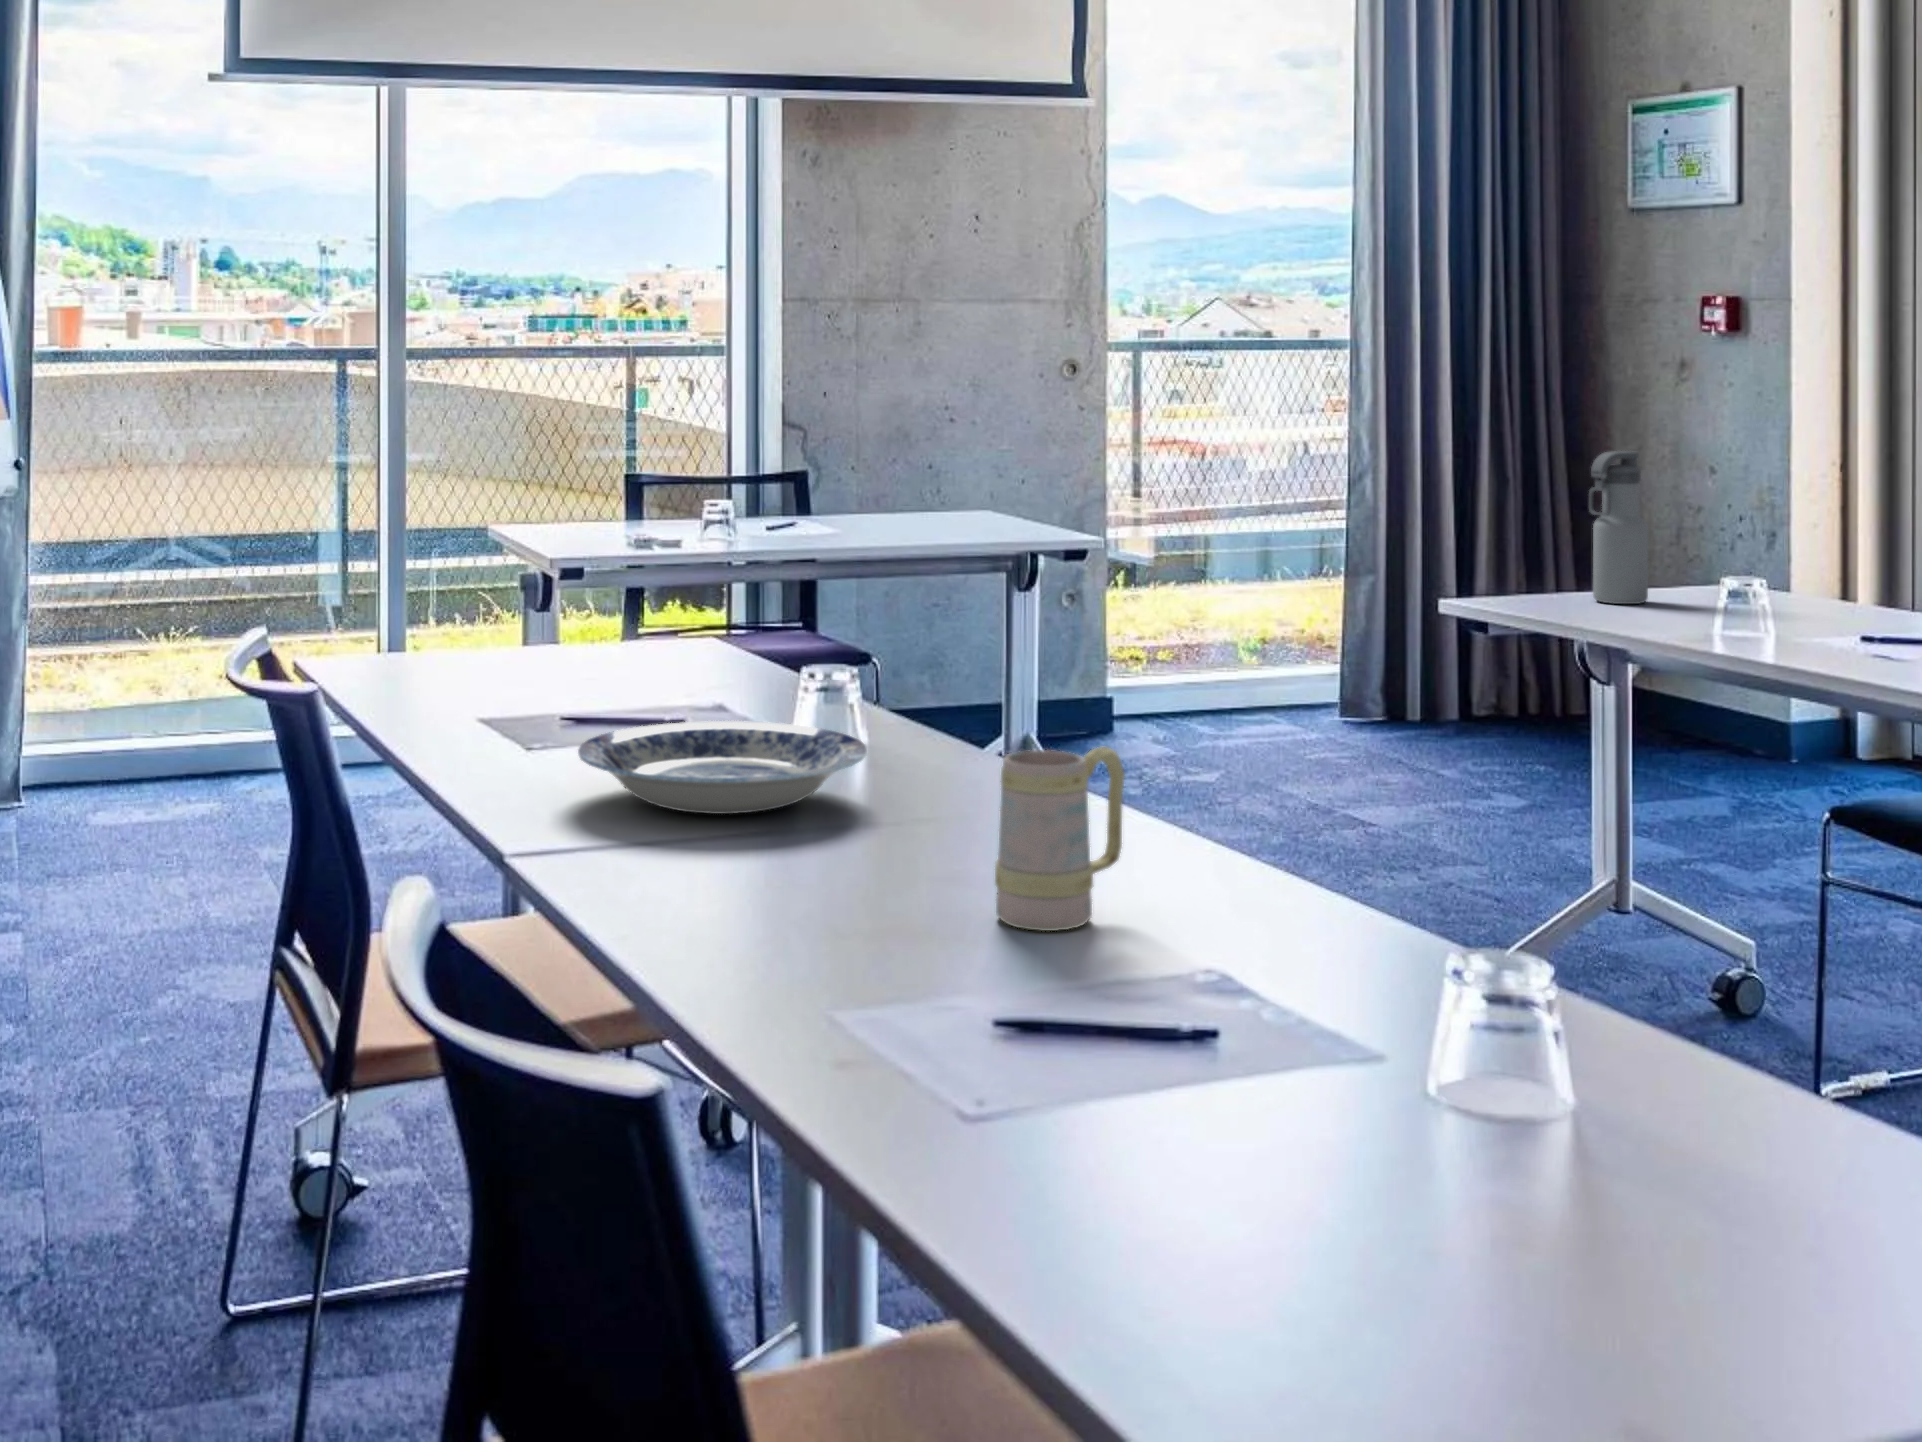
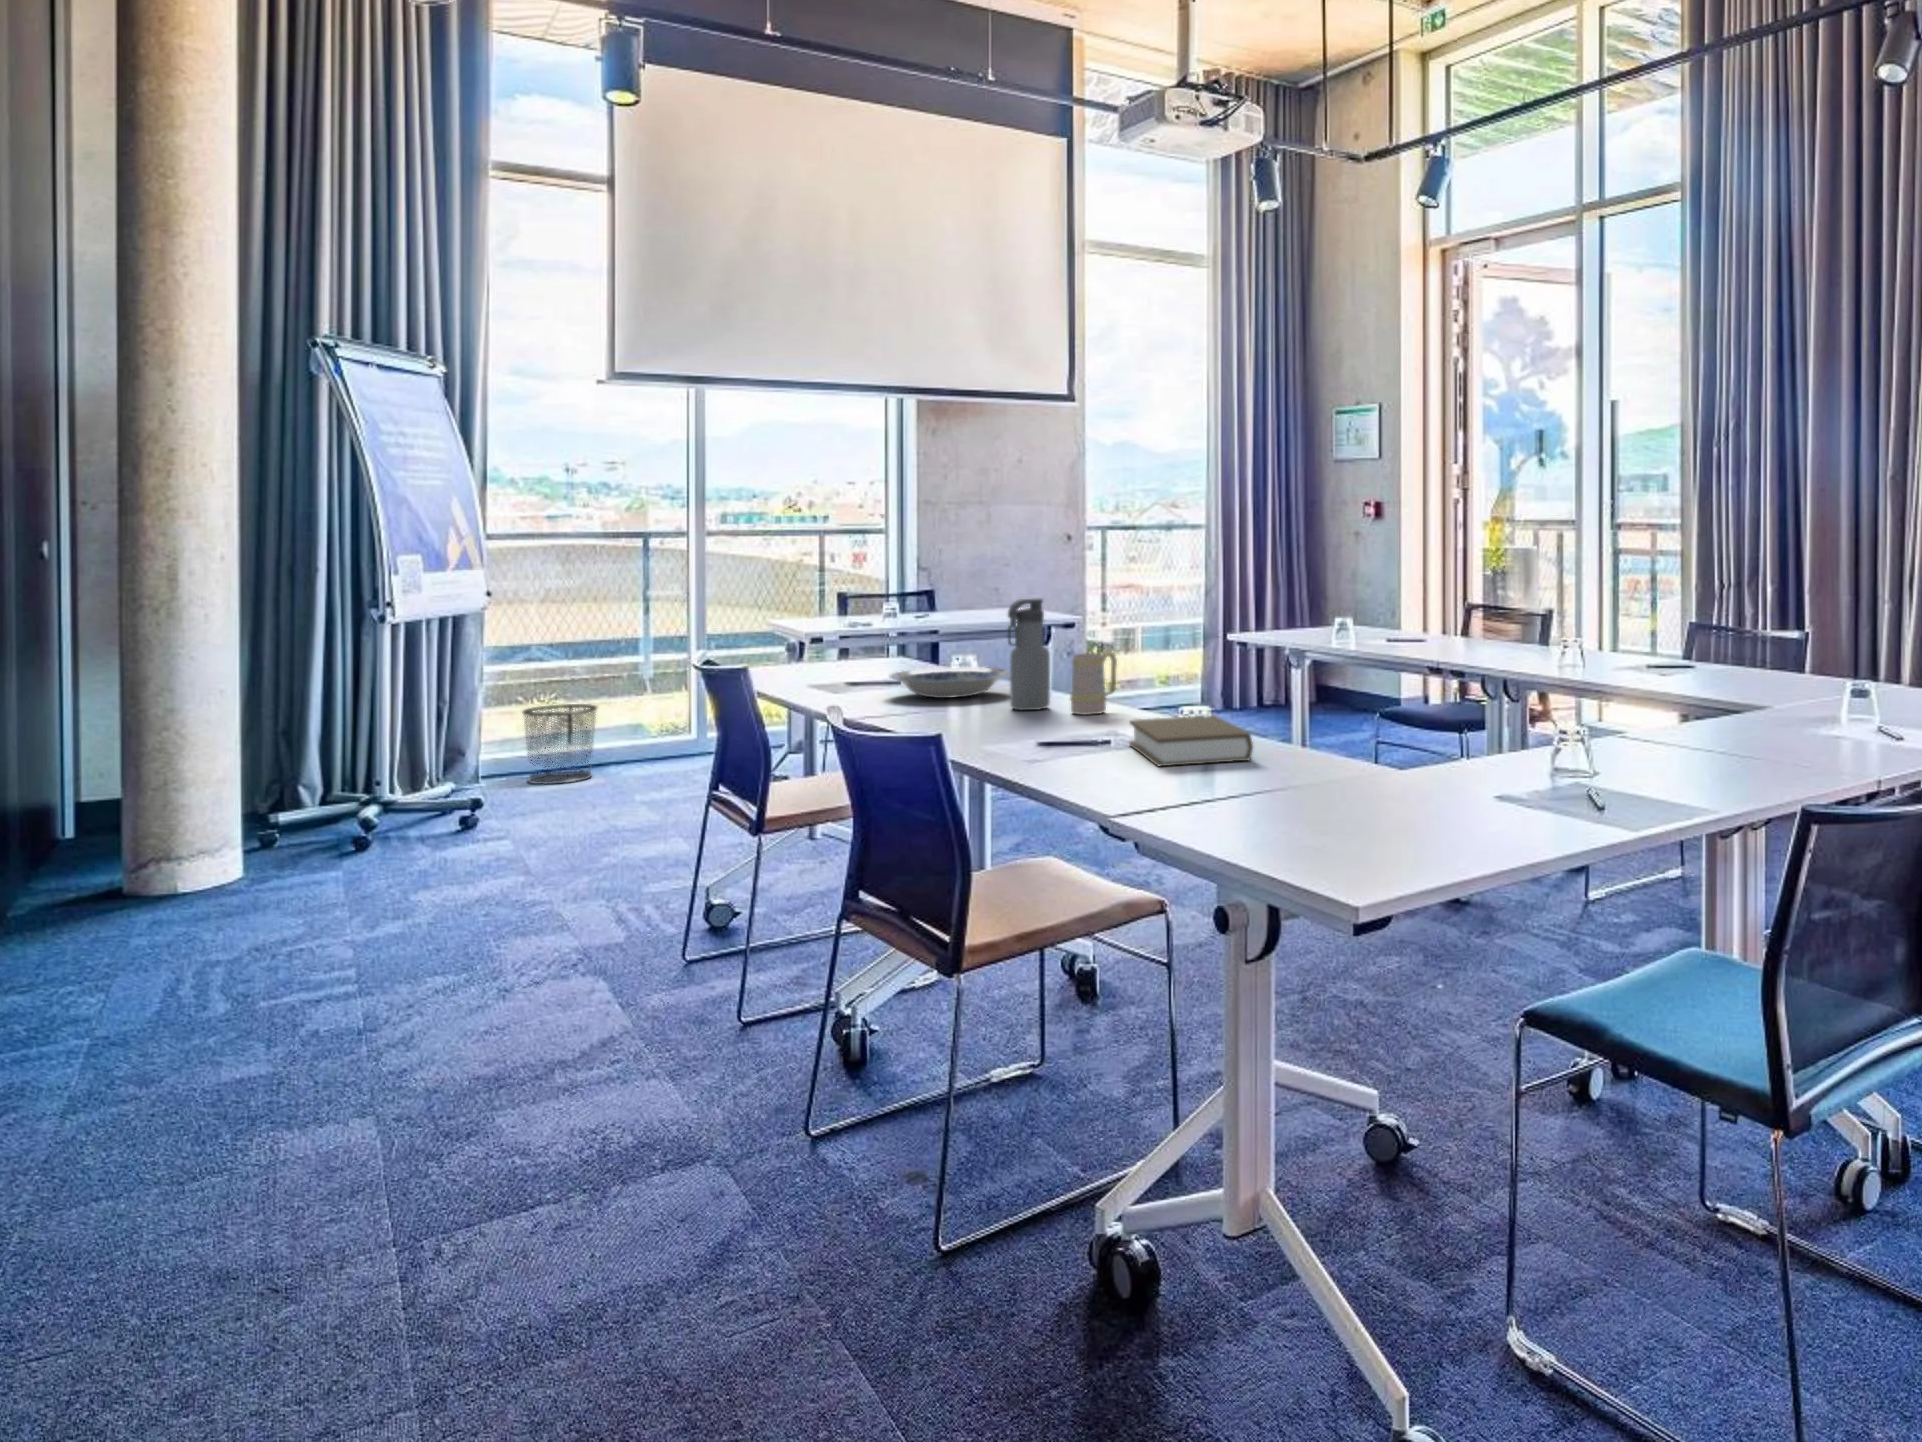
water bottle: present [1589,451,1648,604] -> present [1008,598,1050,710]
waste bin: none [100,658,224,805] -> present [523,704,597,784]
book: none [1140,1056,1586,1329] -> present [1129,715,1253,766]

